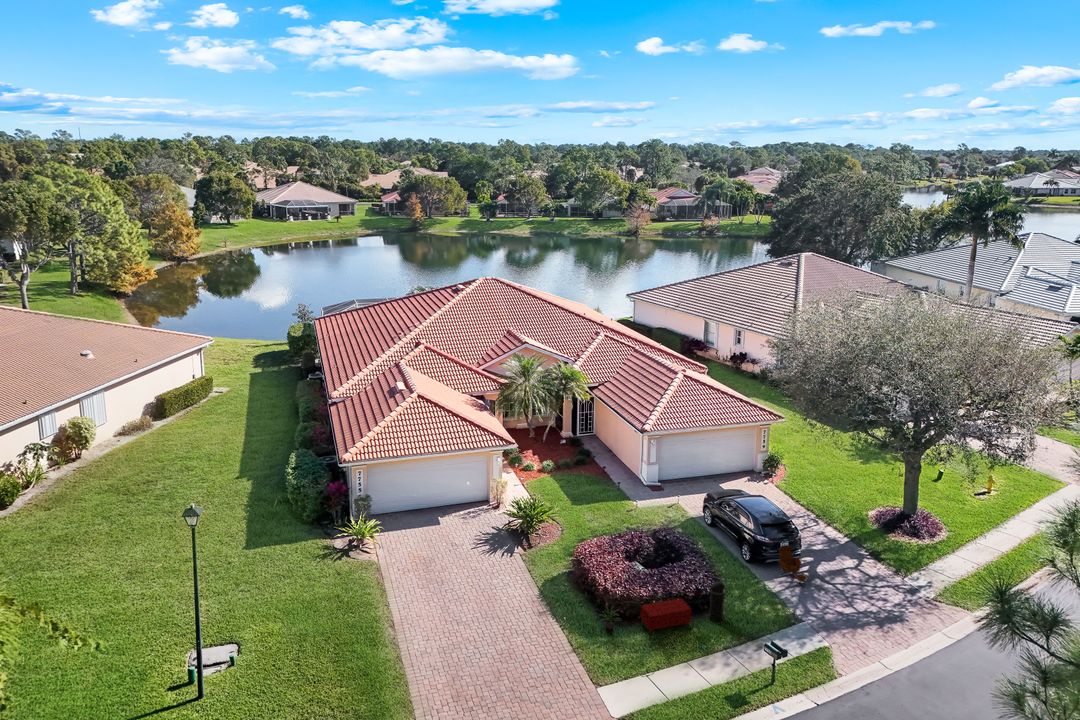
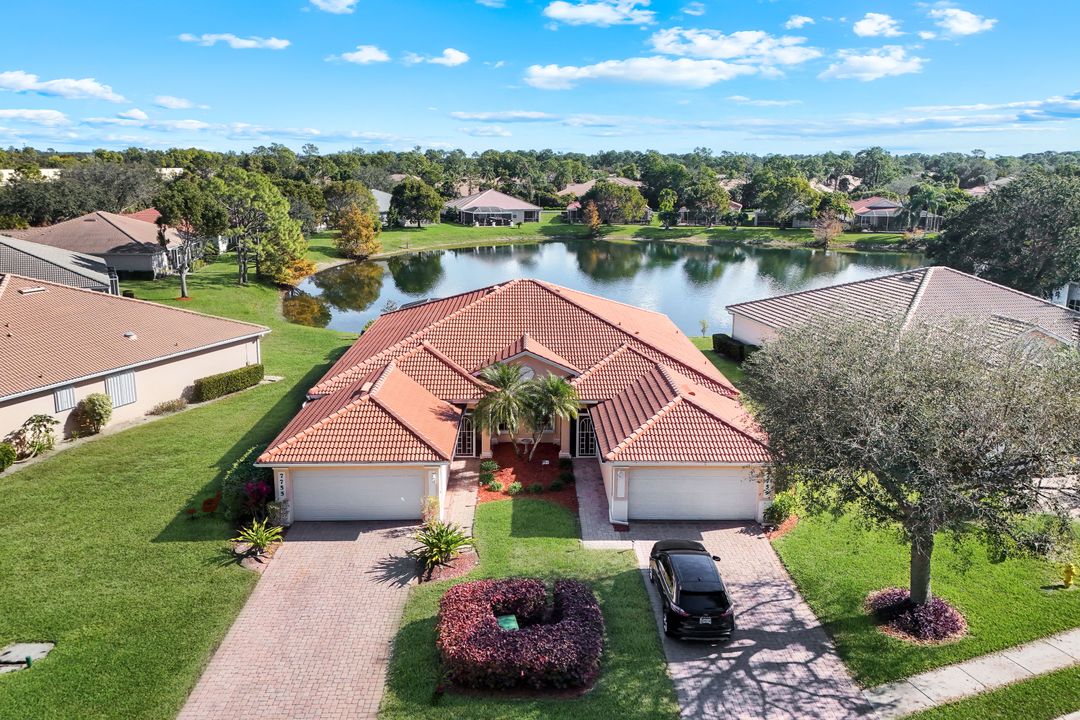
lounge chair: present [779,545,807,585] -> present [187,490,221,519]
trash can: present [709,582,726,622] -> none [566,656,585,706]
bench: present [640,599,692,635] -> none [478,669,534,709]

